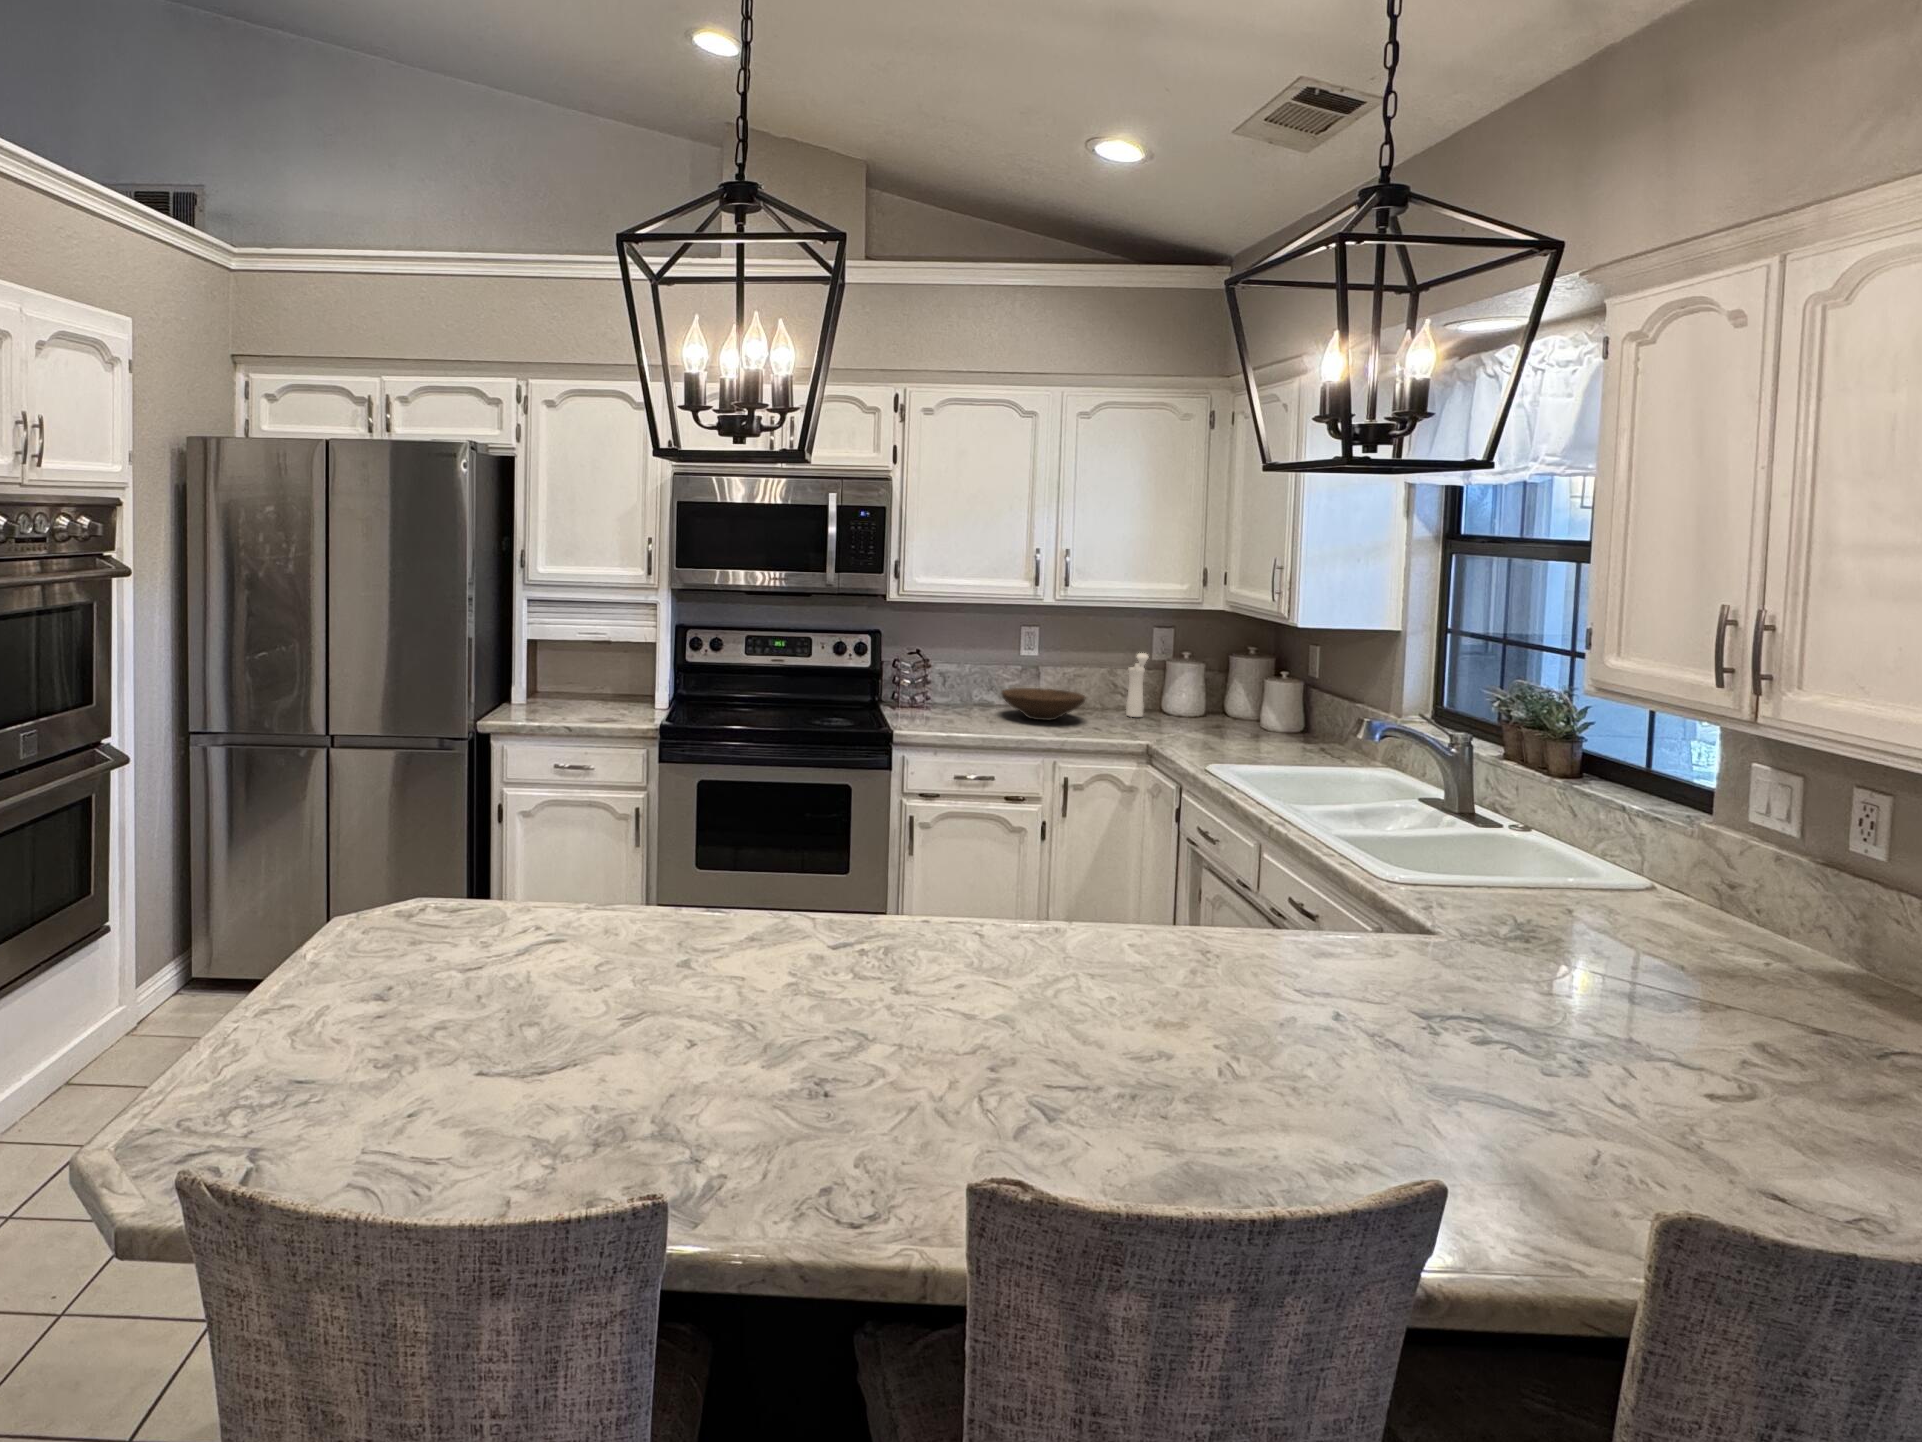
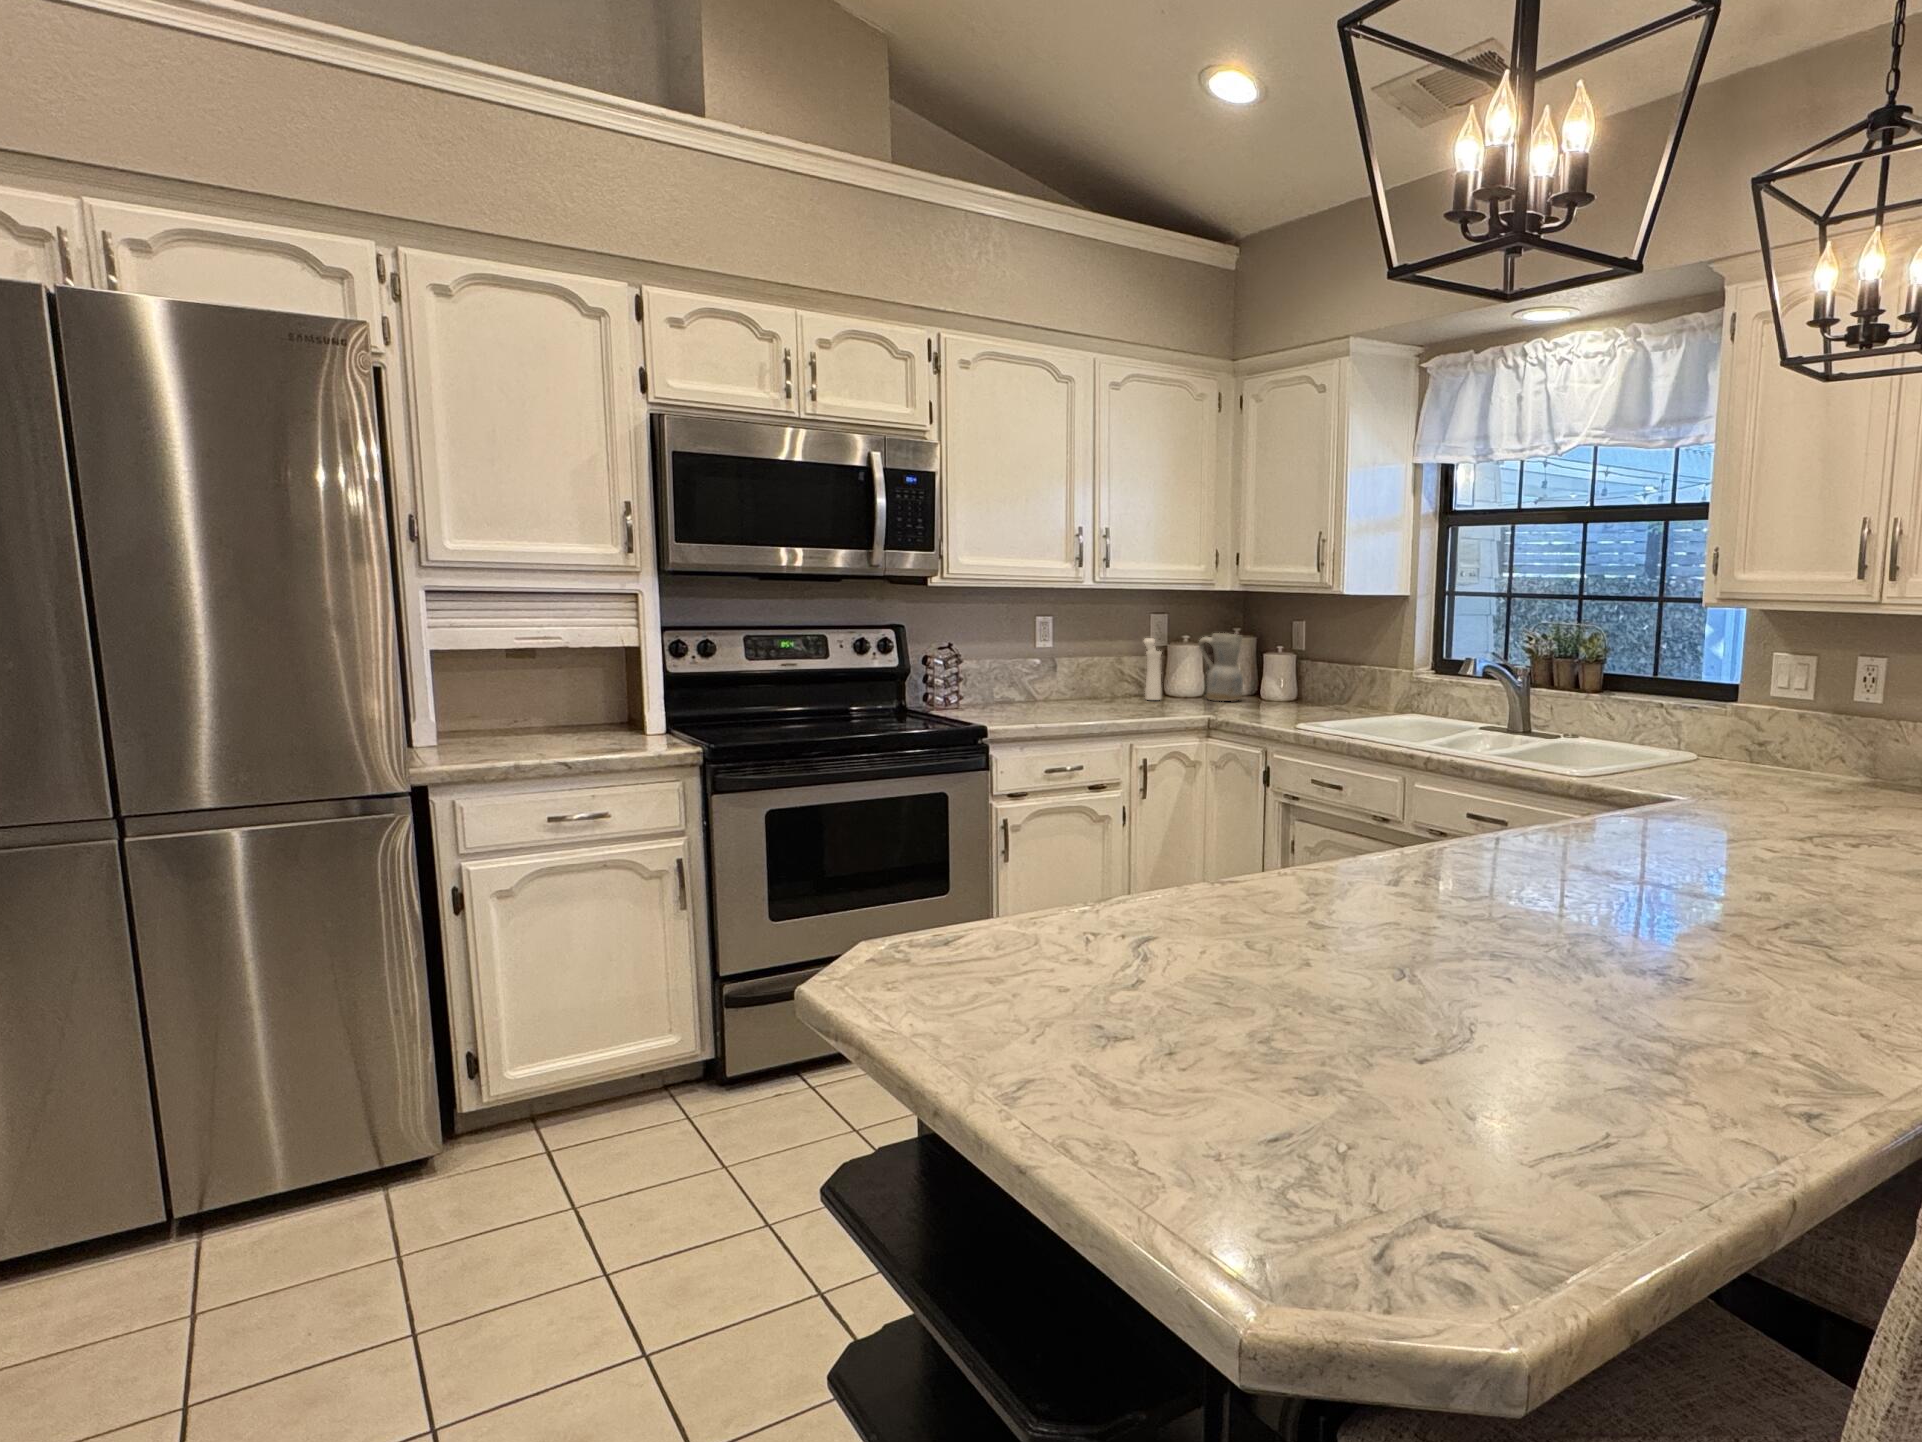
ceramic pitcher: none [1191,653,1238,726] -> present [1199,633,1243,701]
wooden bowl: present [1002,688,1086,720] -> none [1040,679,1126,709]

